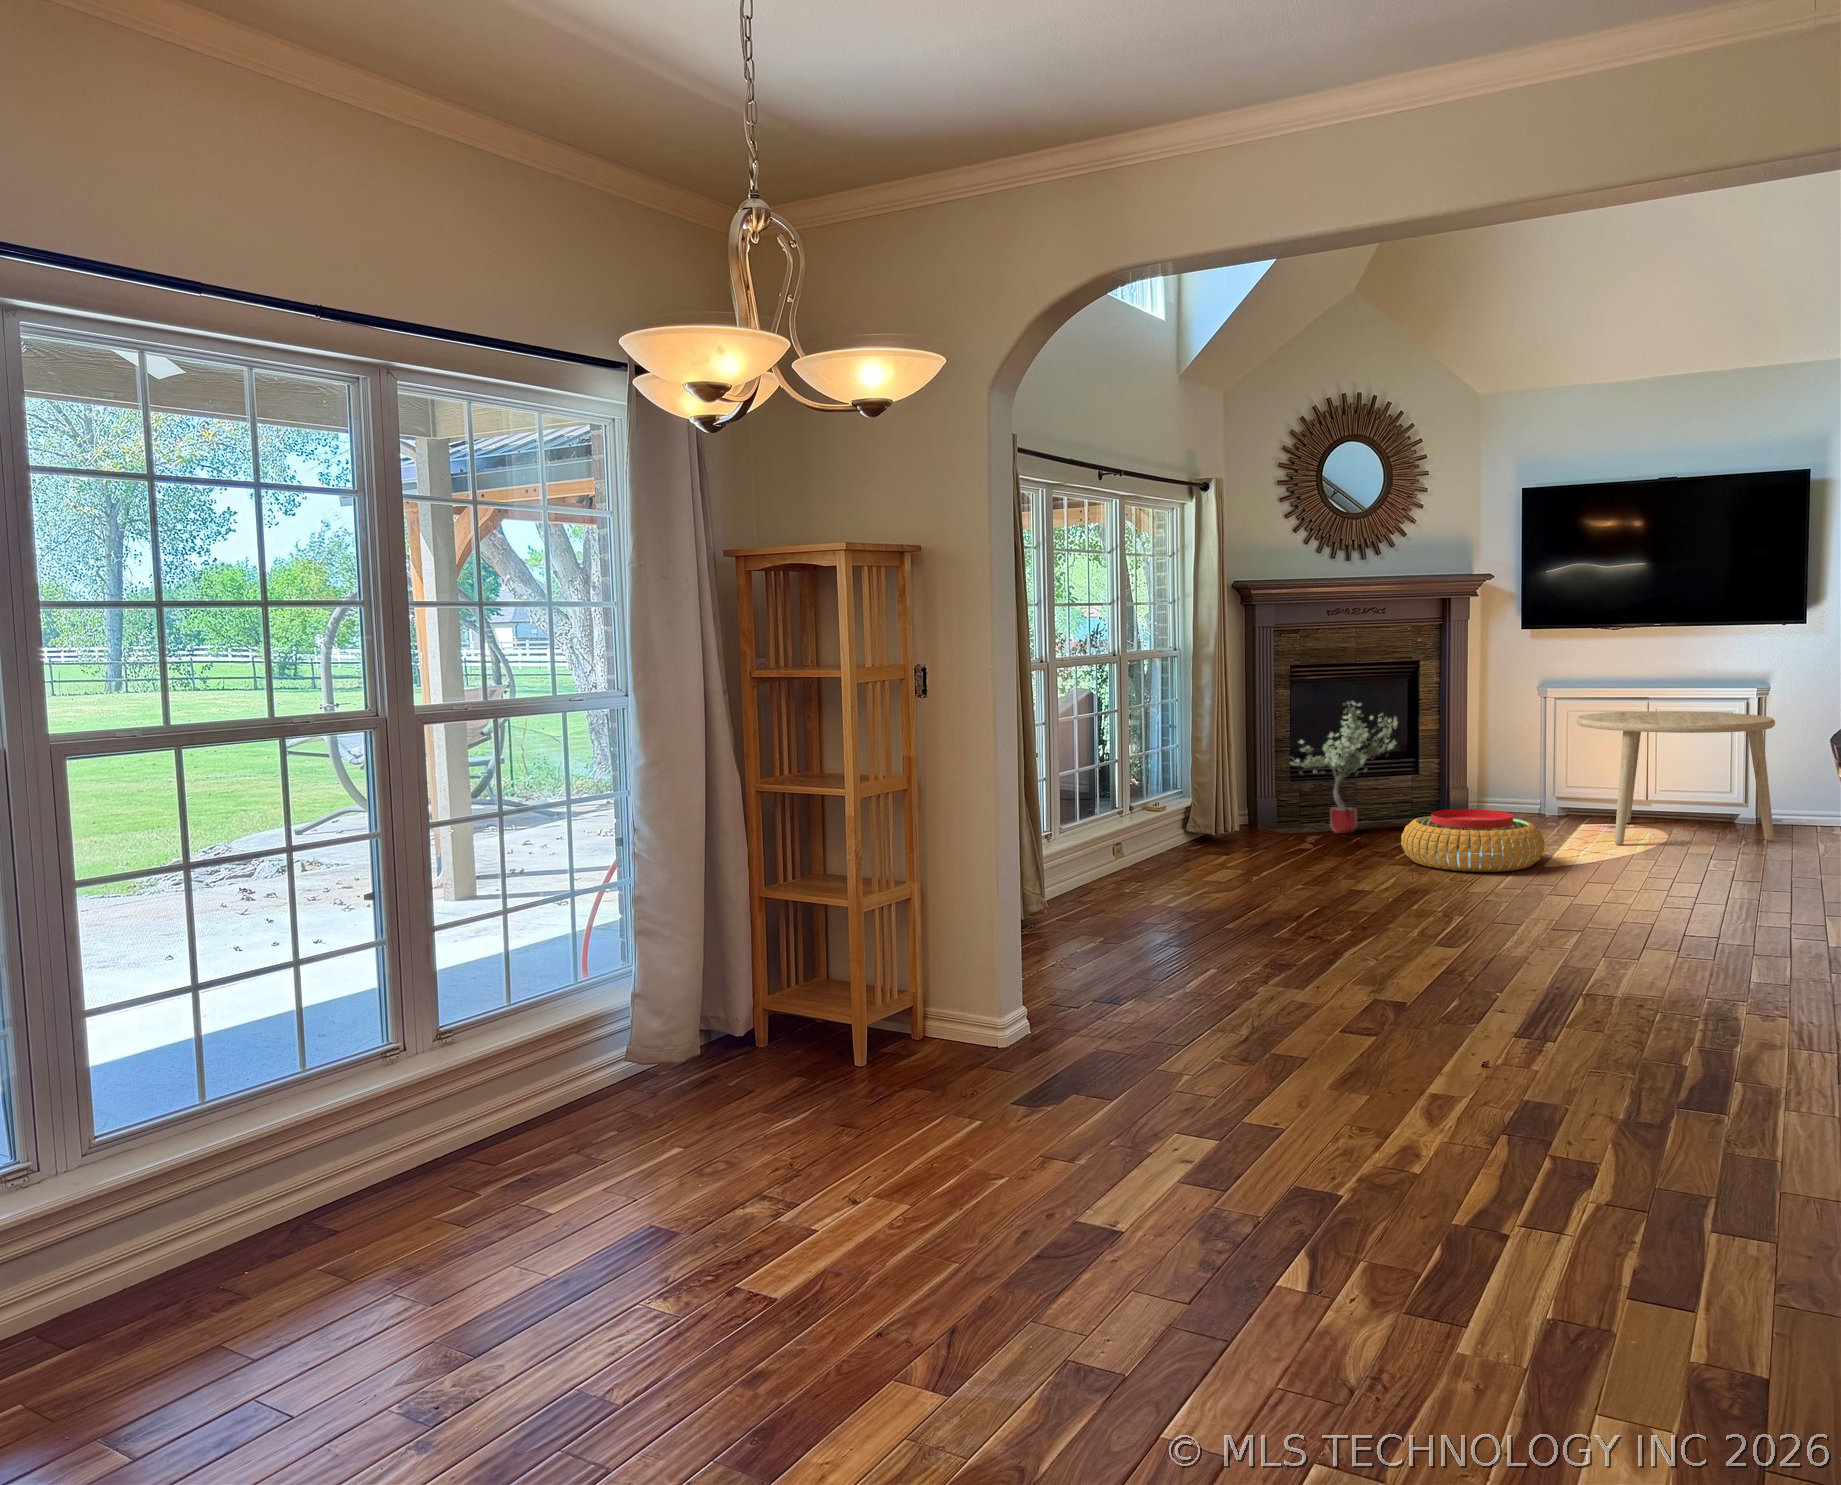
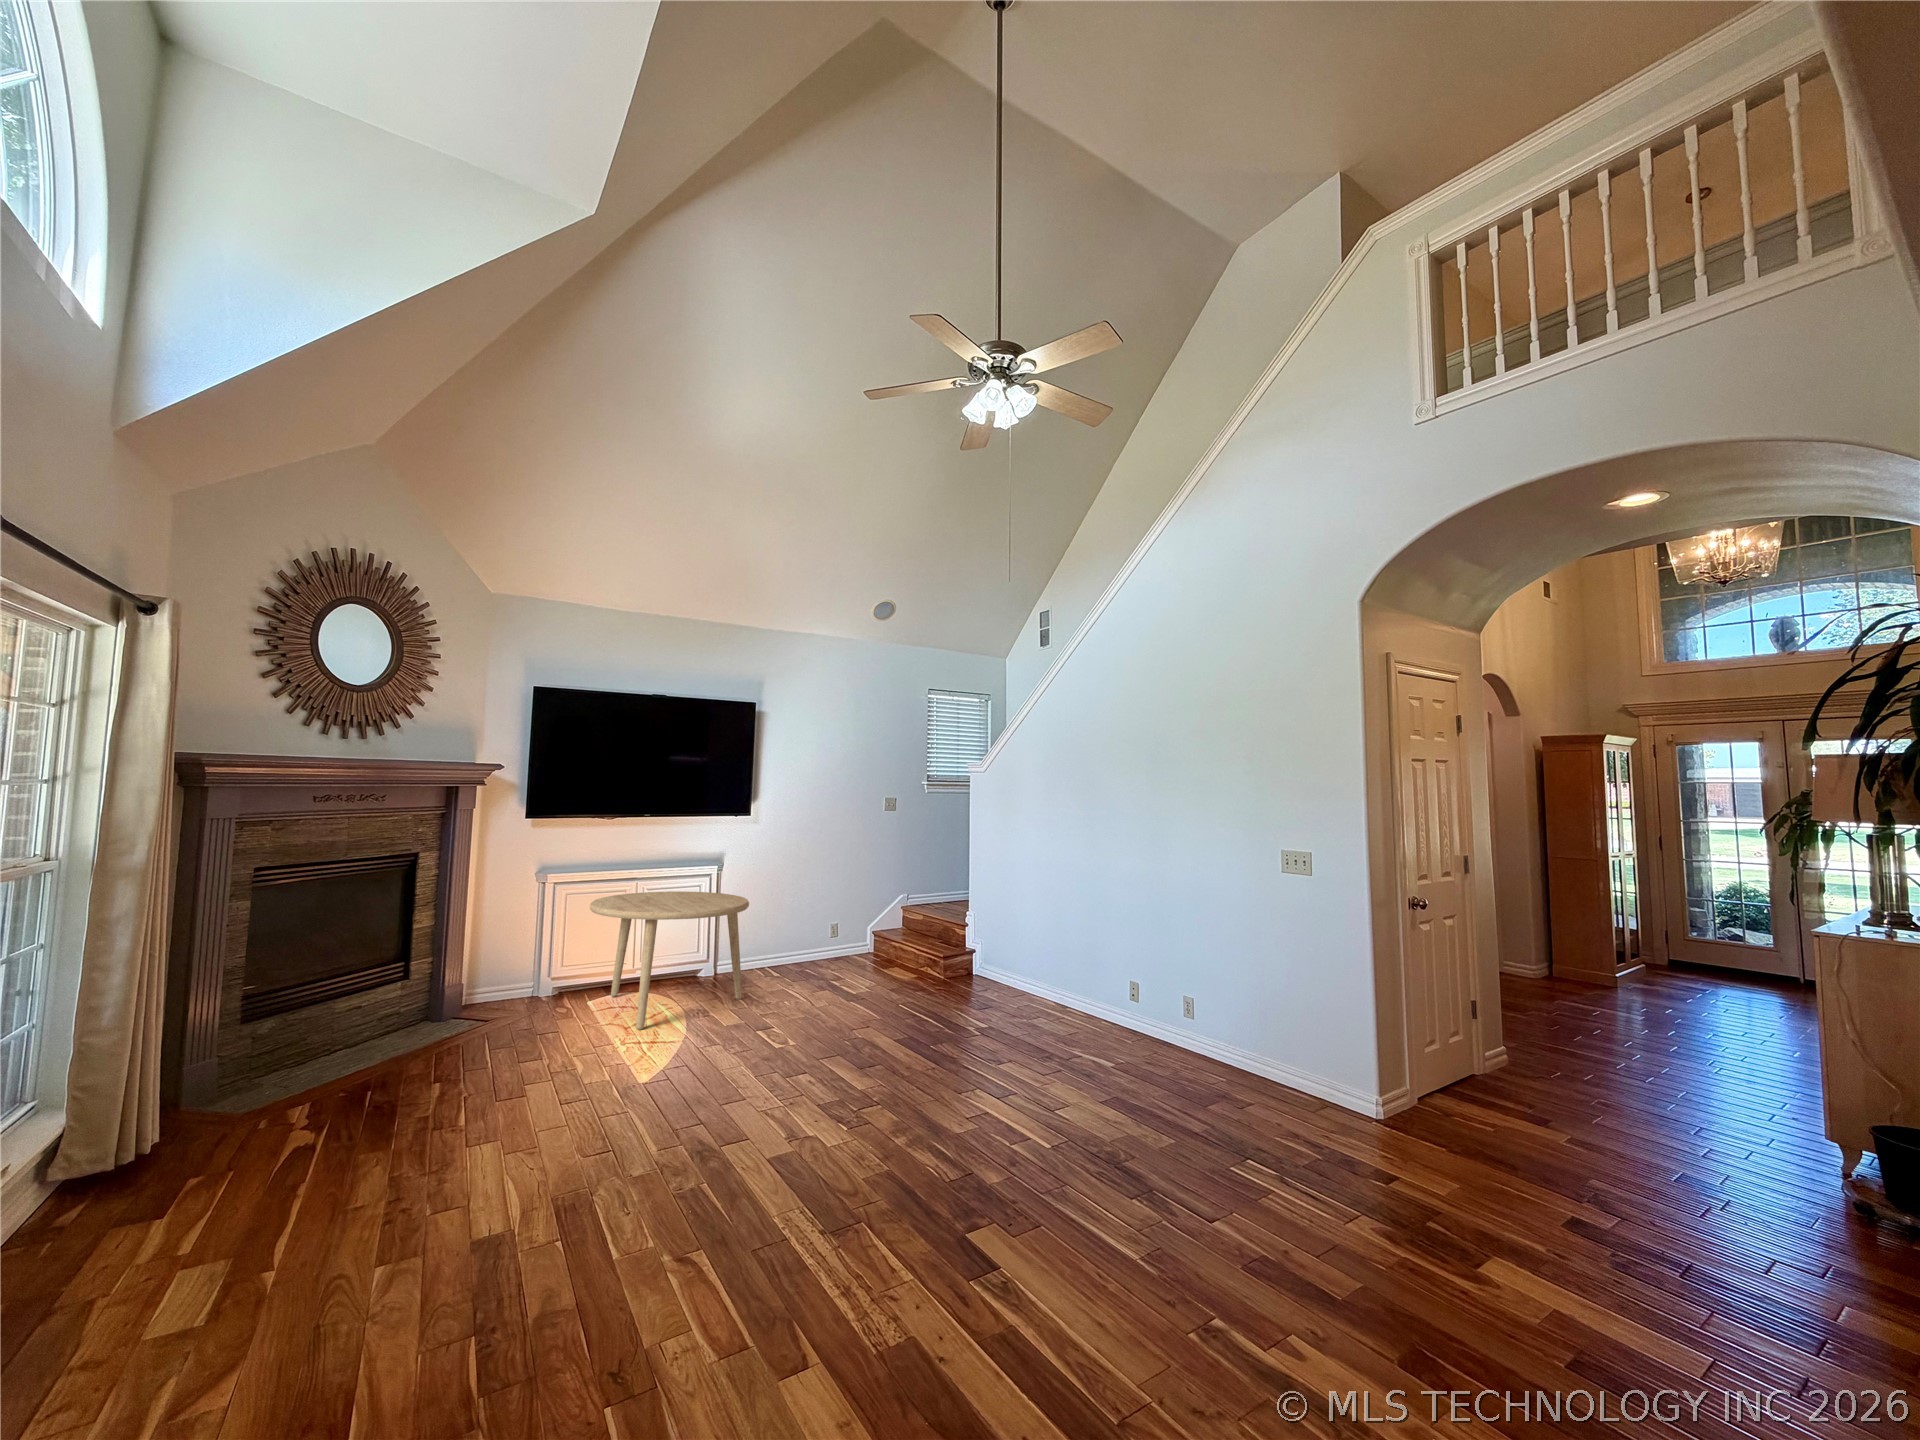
potted tree: present [1290,701,1397,834] -> none [249,904,409,1079]
pouf: present [1401,809,1544,872] -> none [442,1027,614,1120]

